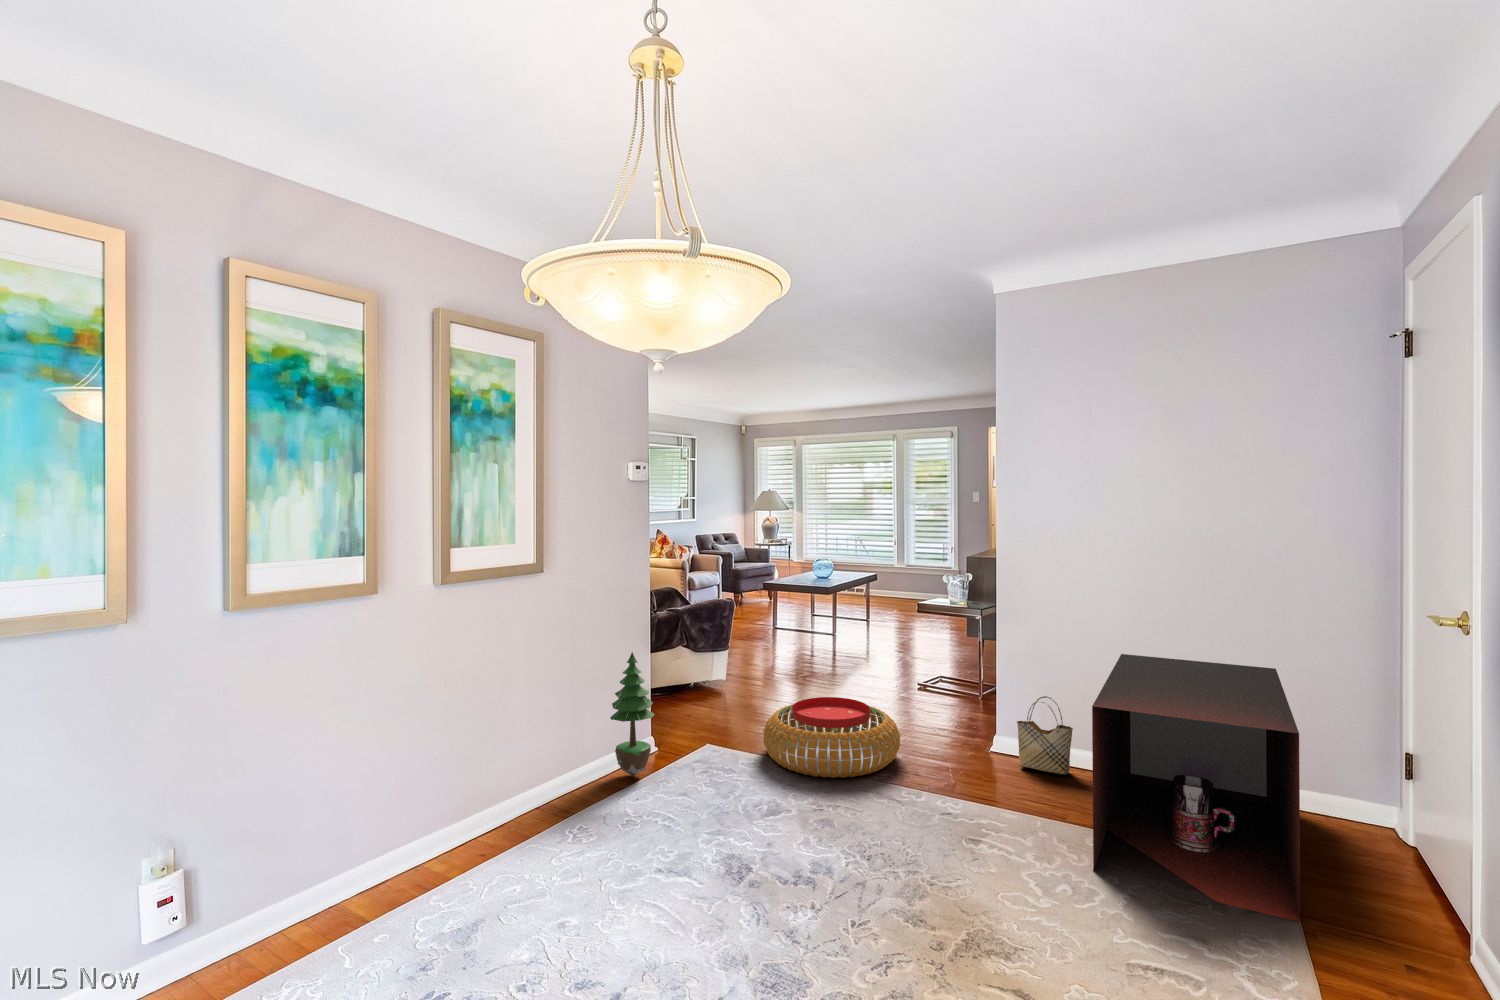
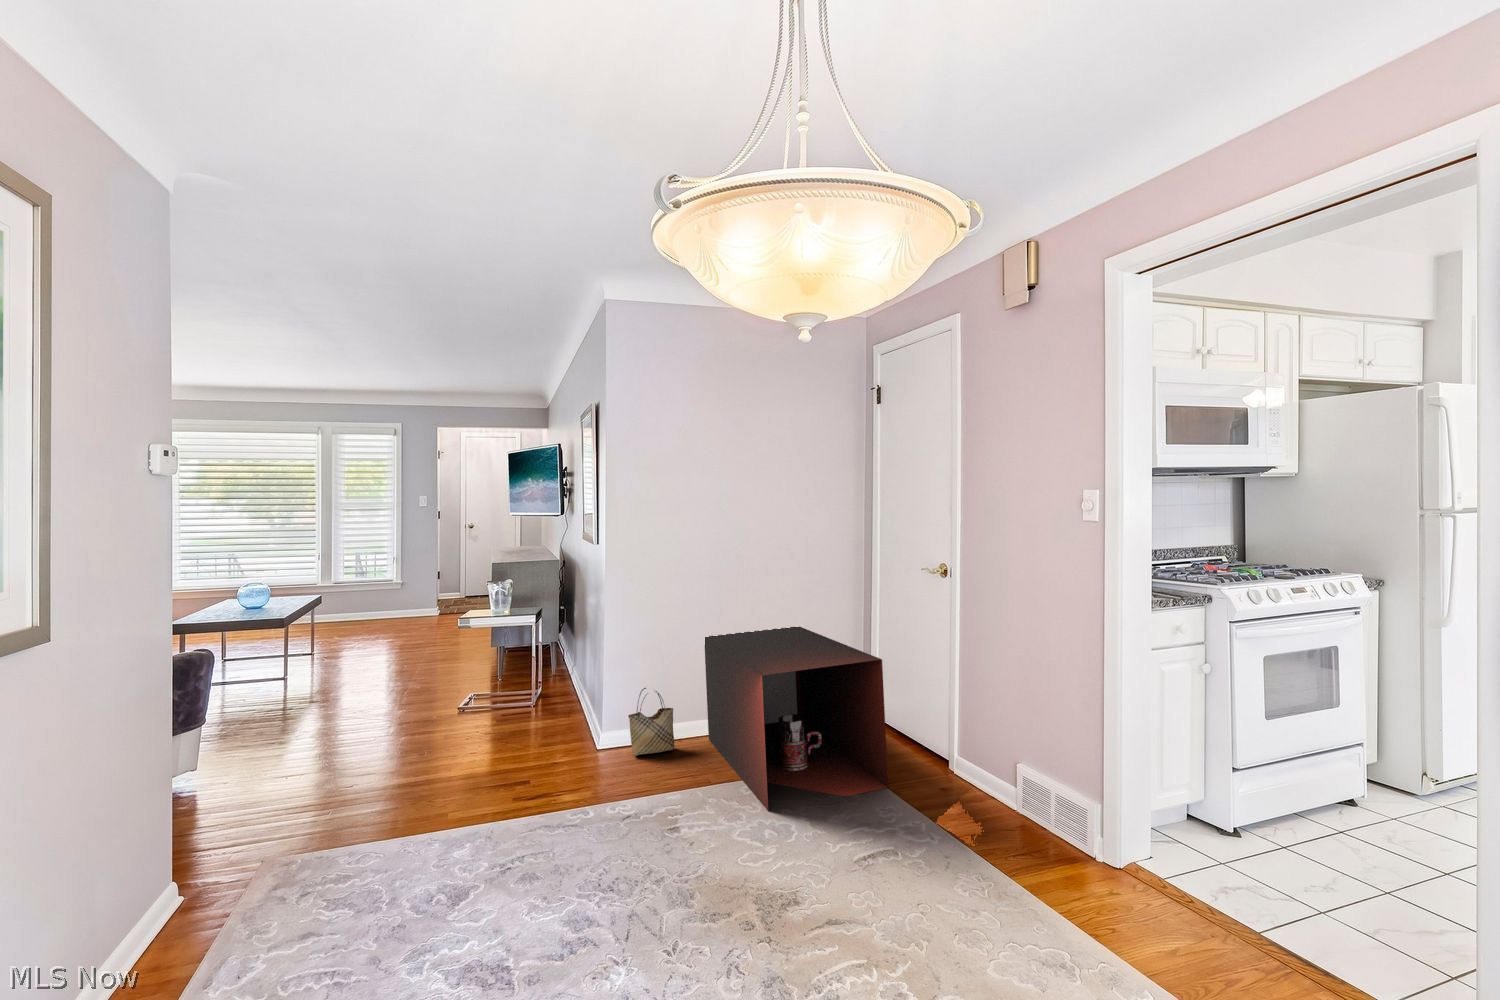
potted tree: present [610,652,655,776] -> none [139,761,229,955]
pouf: present [763,697,900,778] -> none [365,742,536,846]

